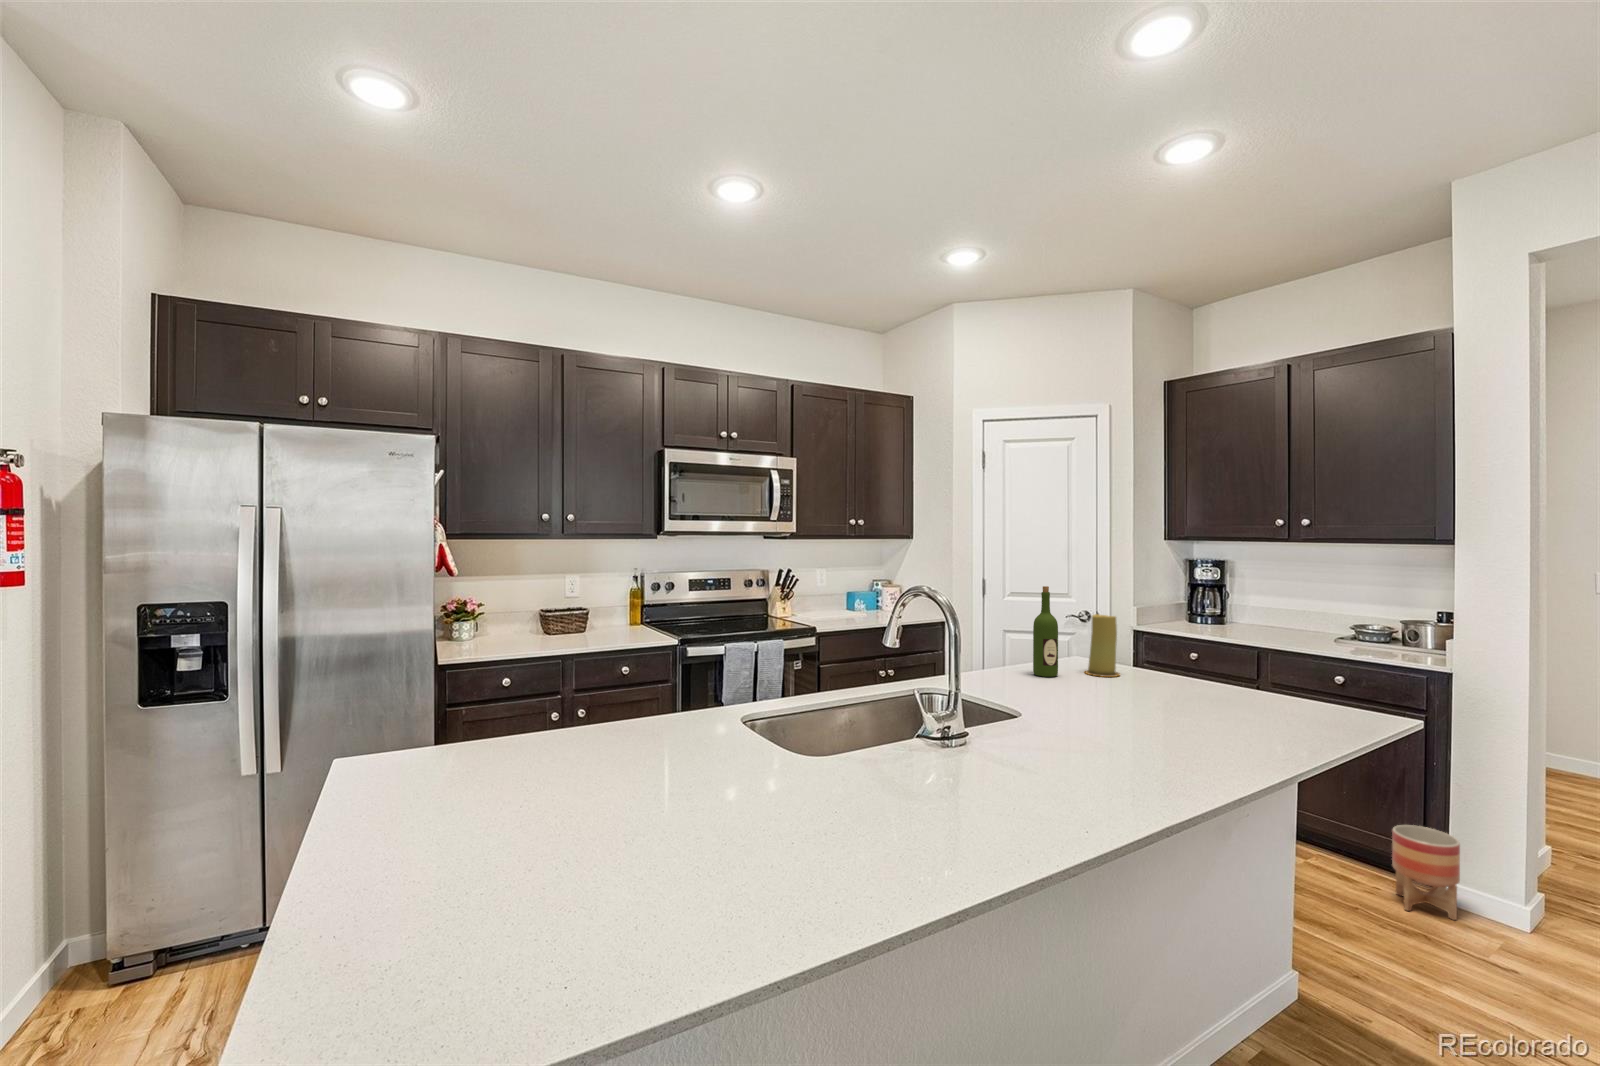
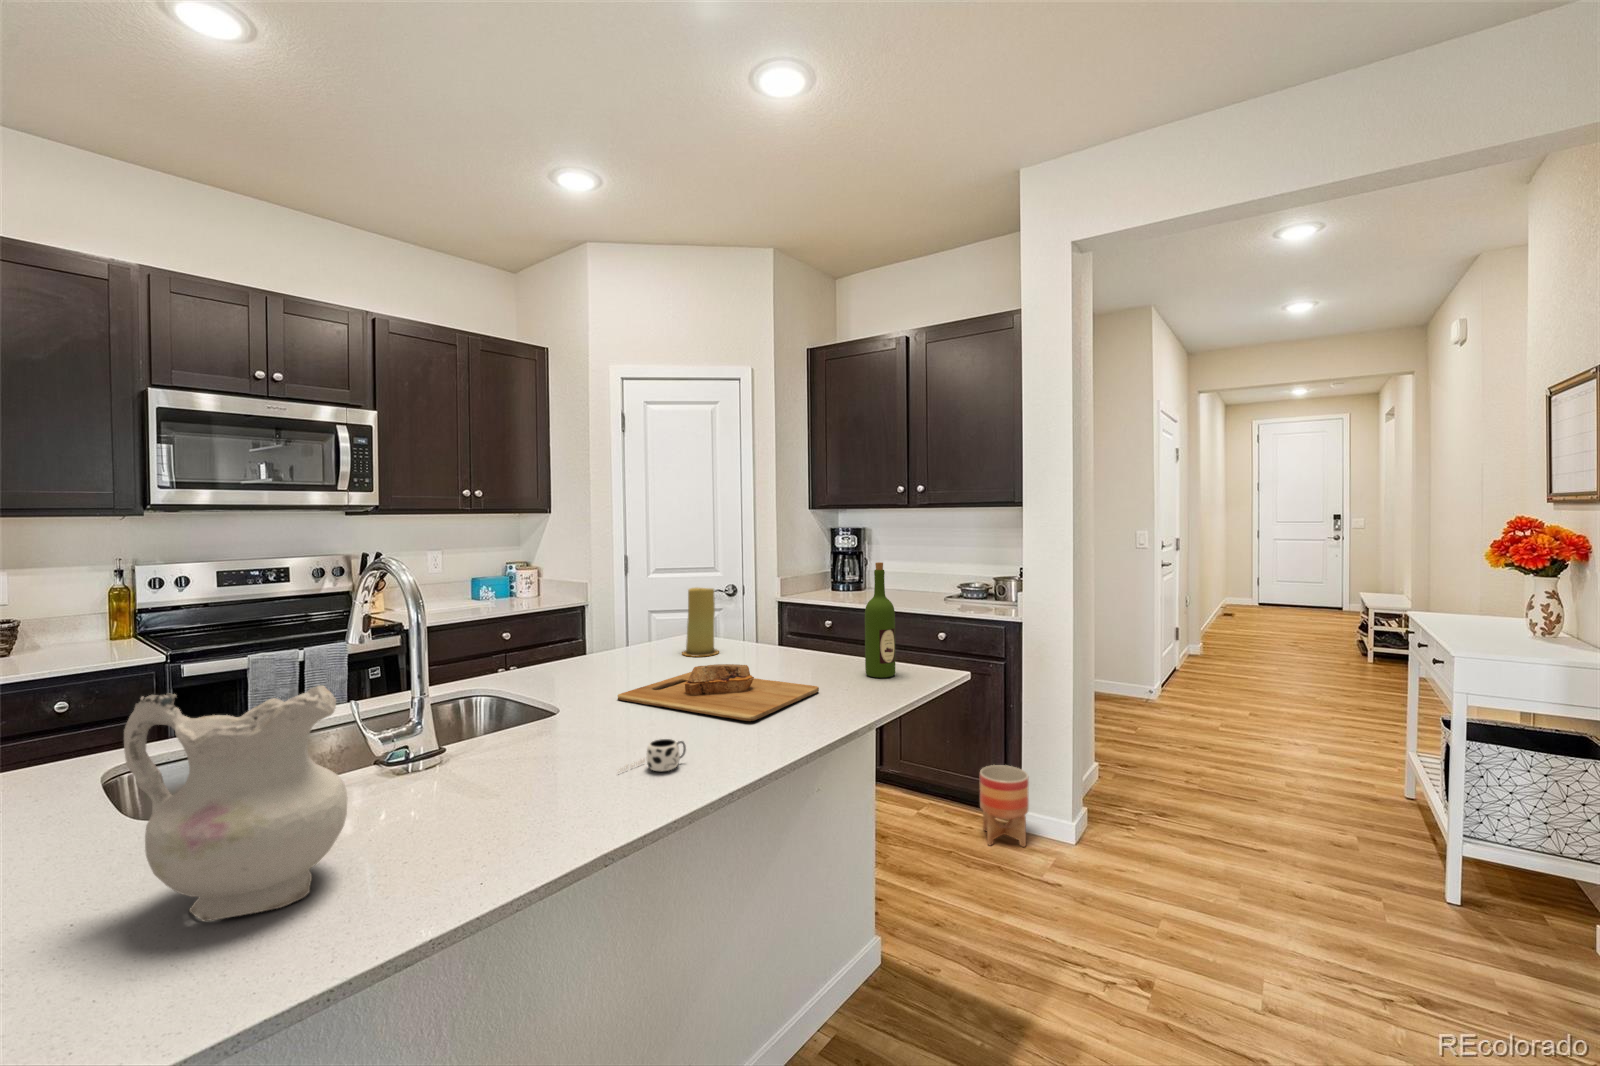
wine bottle: present [1033,586,1058,677] -> present [865,562,895,678]
ceramic pitcher: none [848,666,968,811] -> present [124,686,347,921]
cutting board: none [1058,684,1250,735] -> present [618,664,819,721]
mug: none [1107,739,1162,765] -> present [619,739,686,772]

